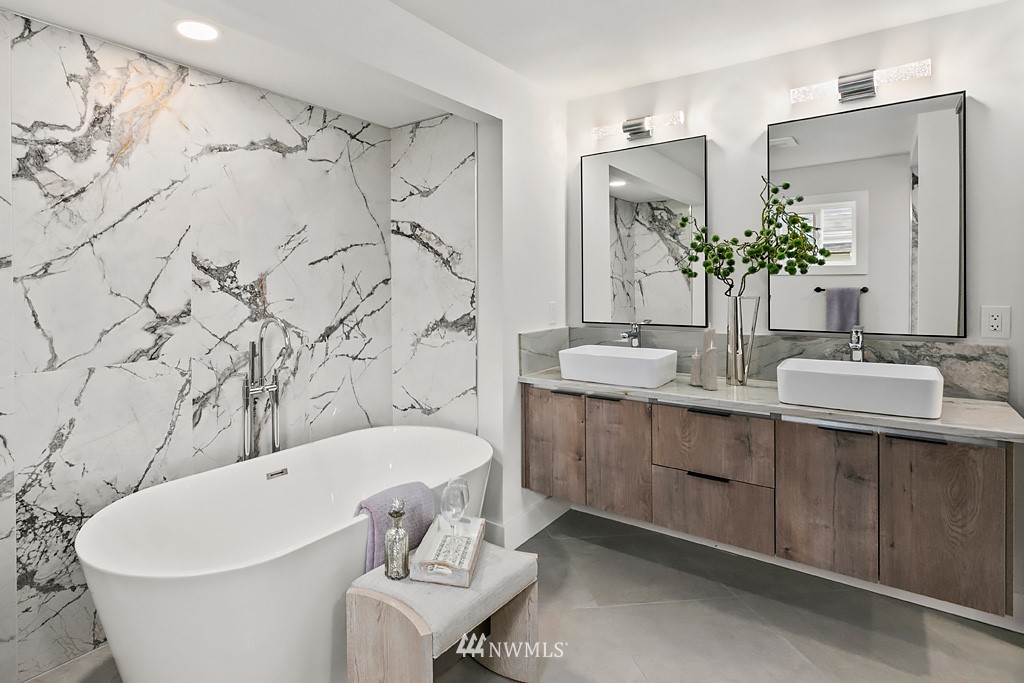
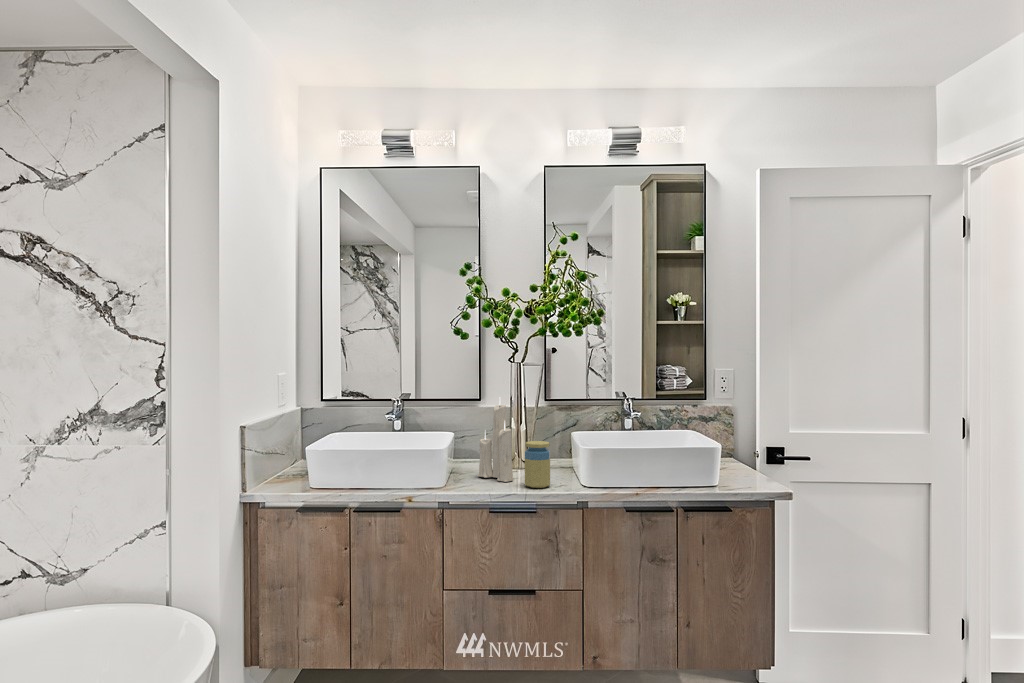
jar: none [724,358,750,397] -> present [525,441,550,488]

